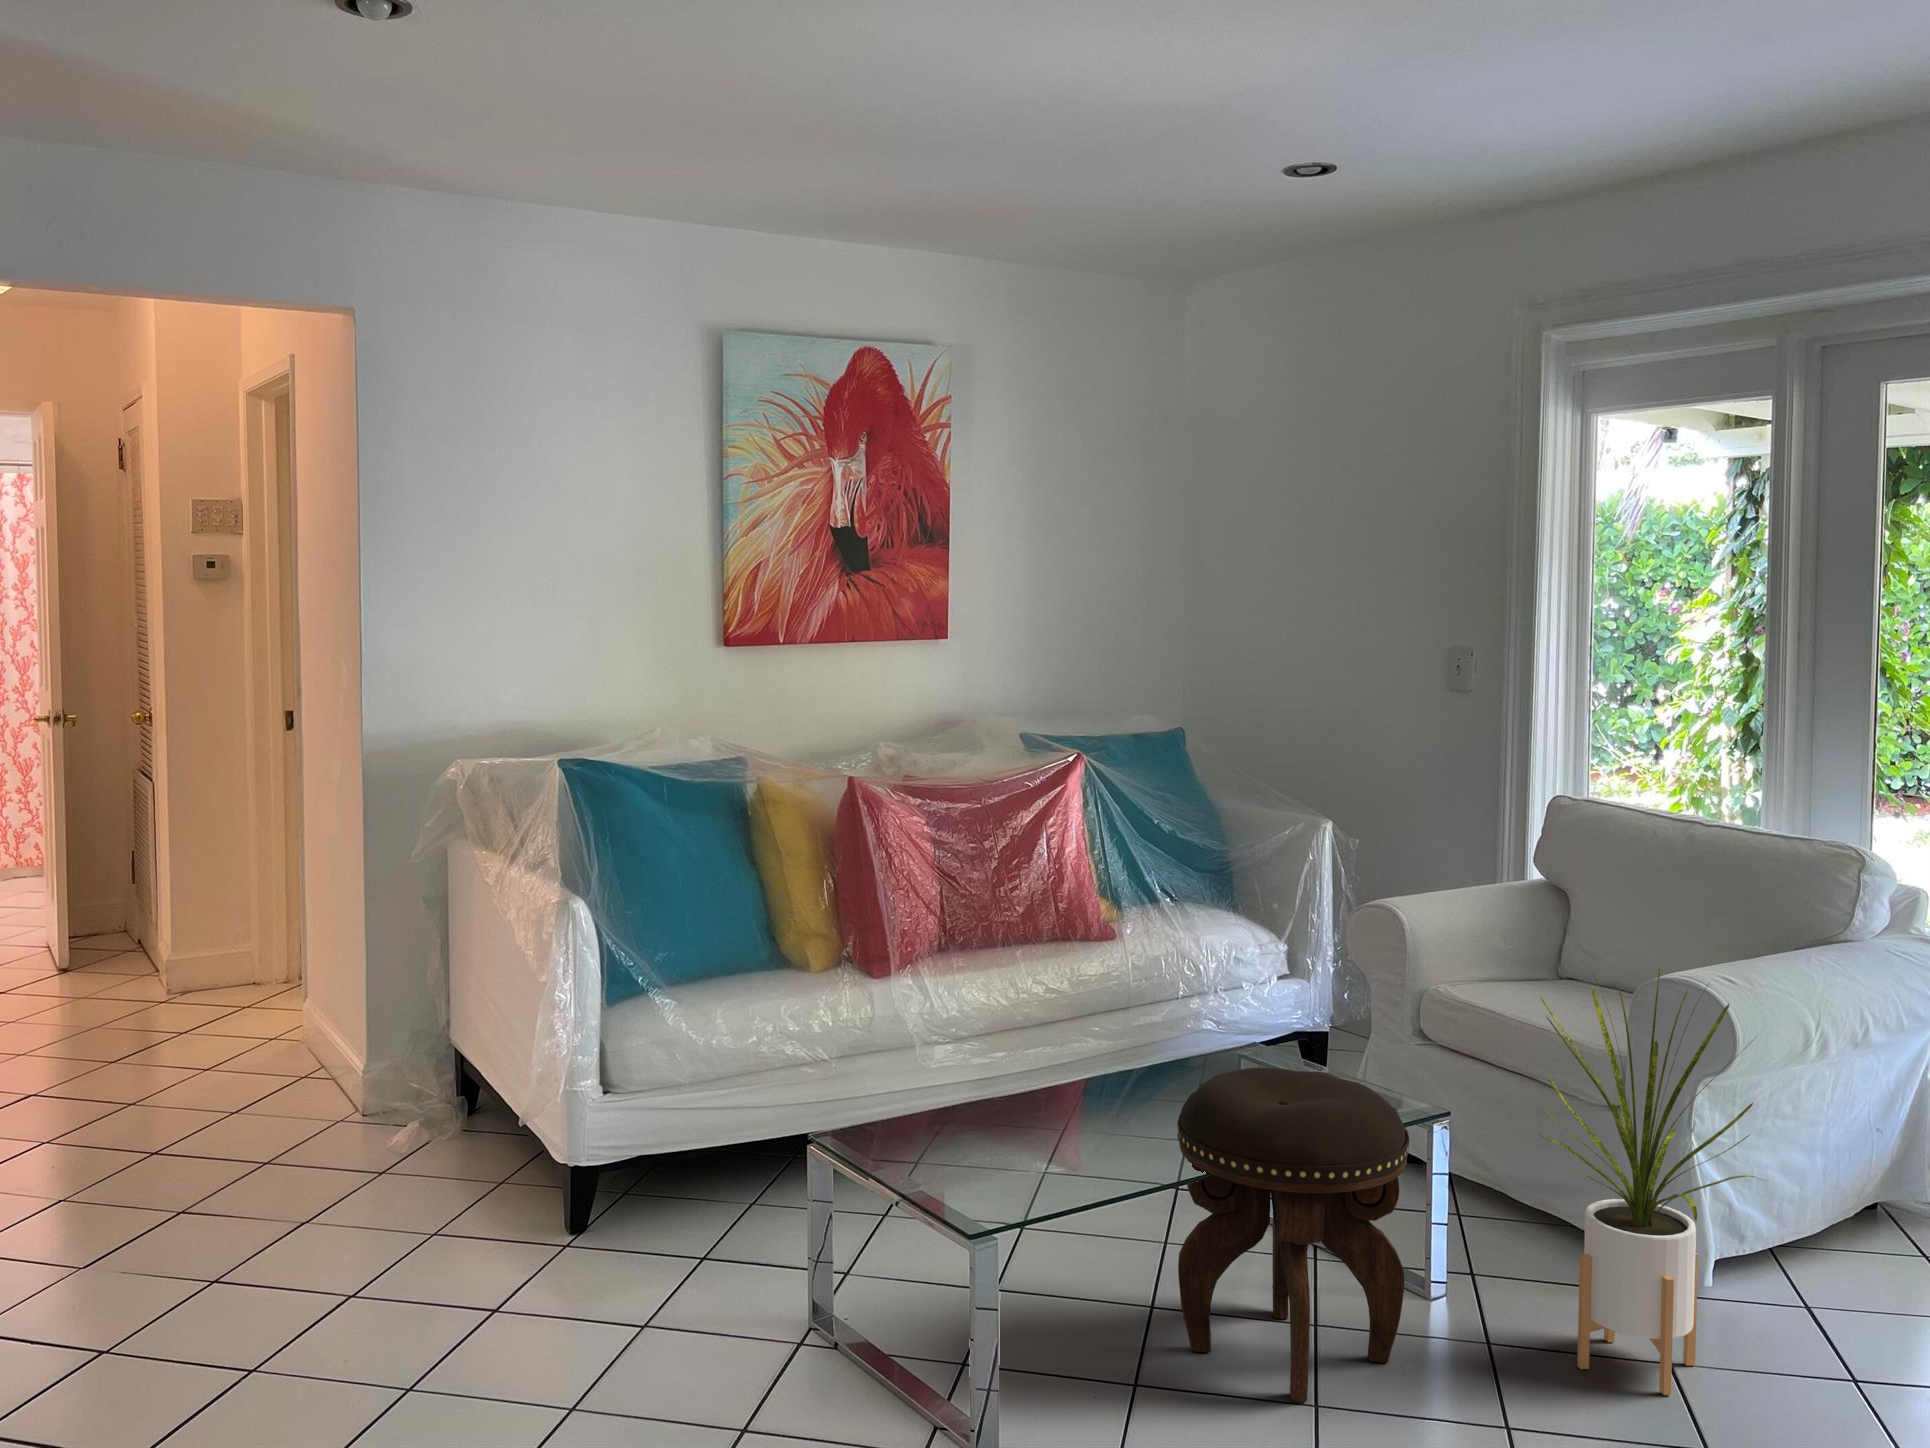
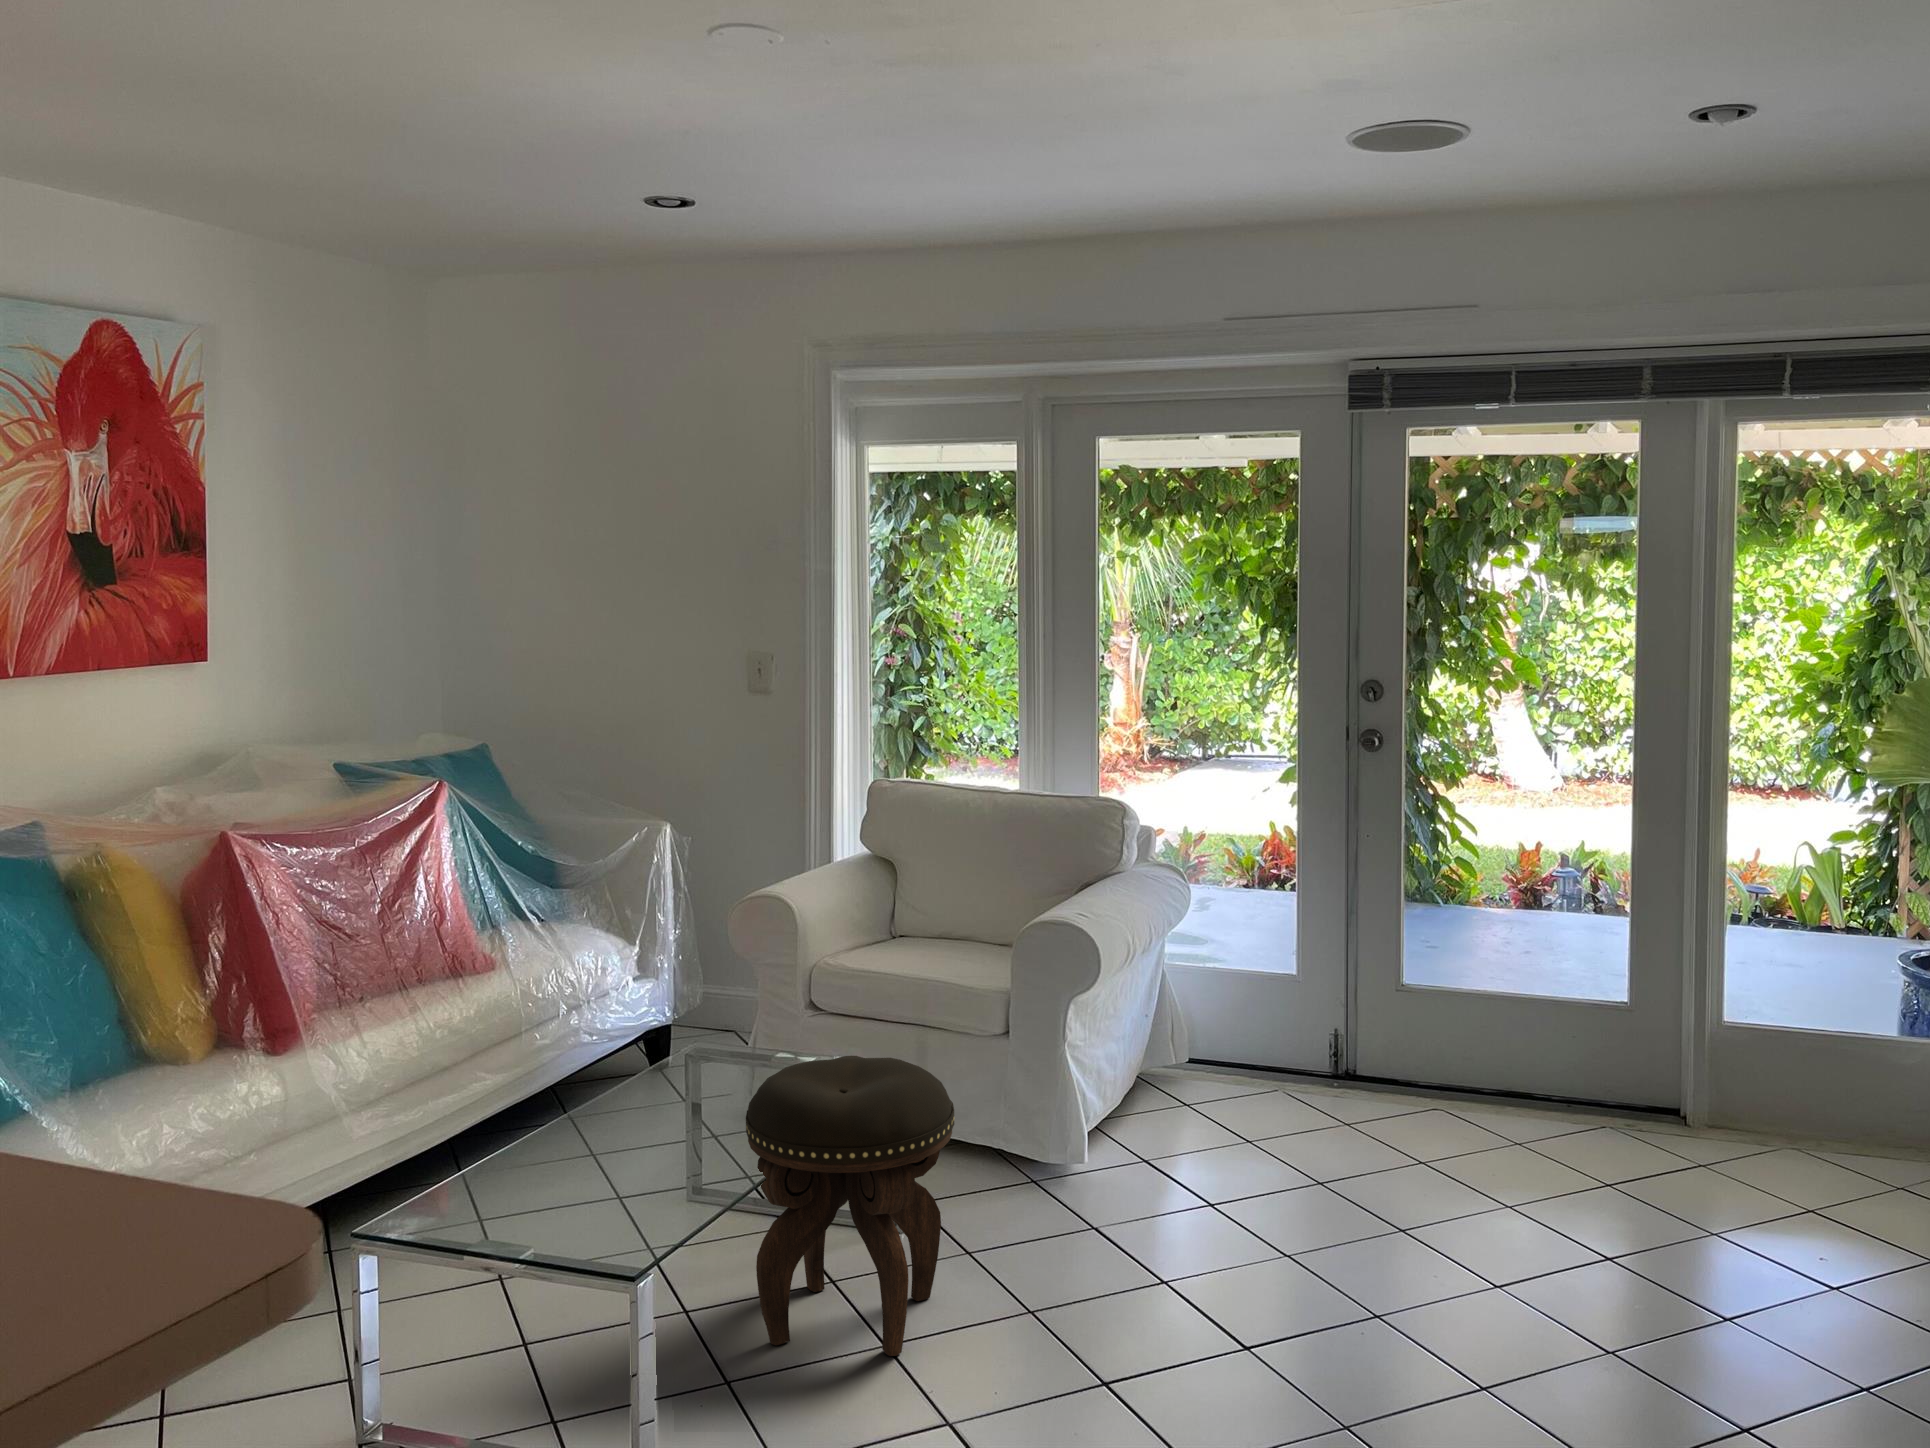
house plant: present [1537,968,1756,1395] -> none [1006,913,1178,1253]

